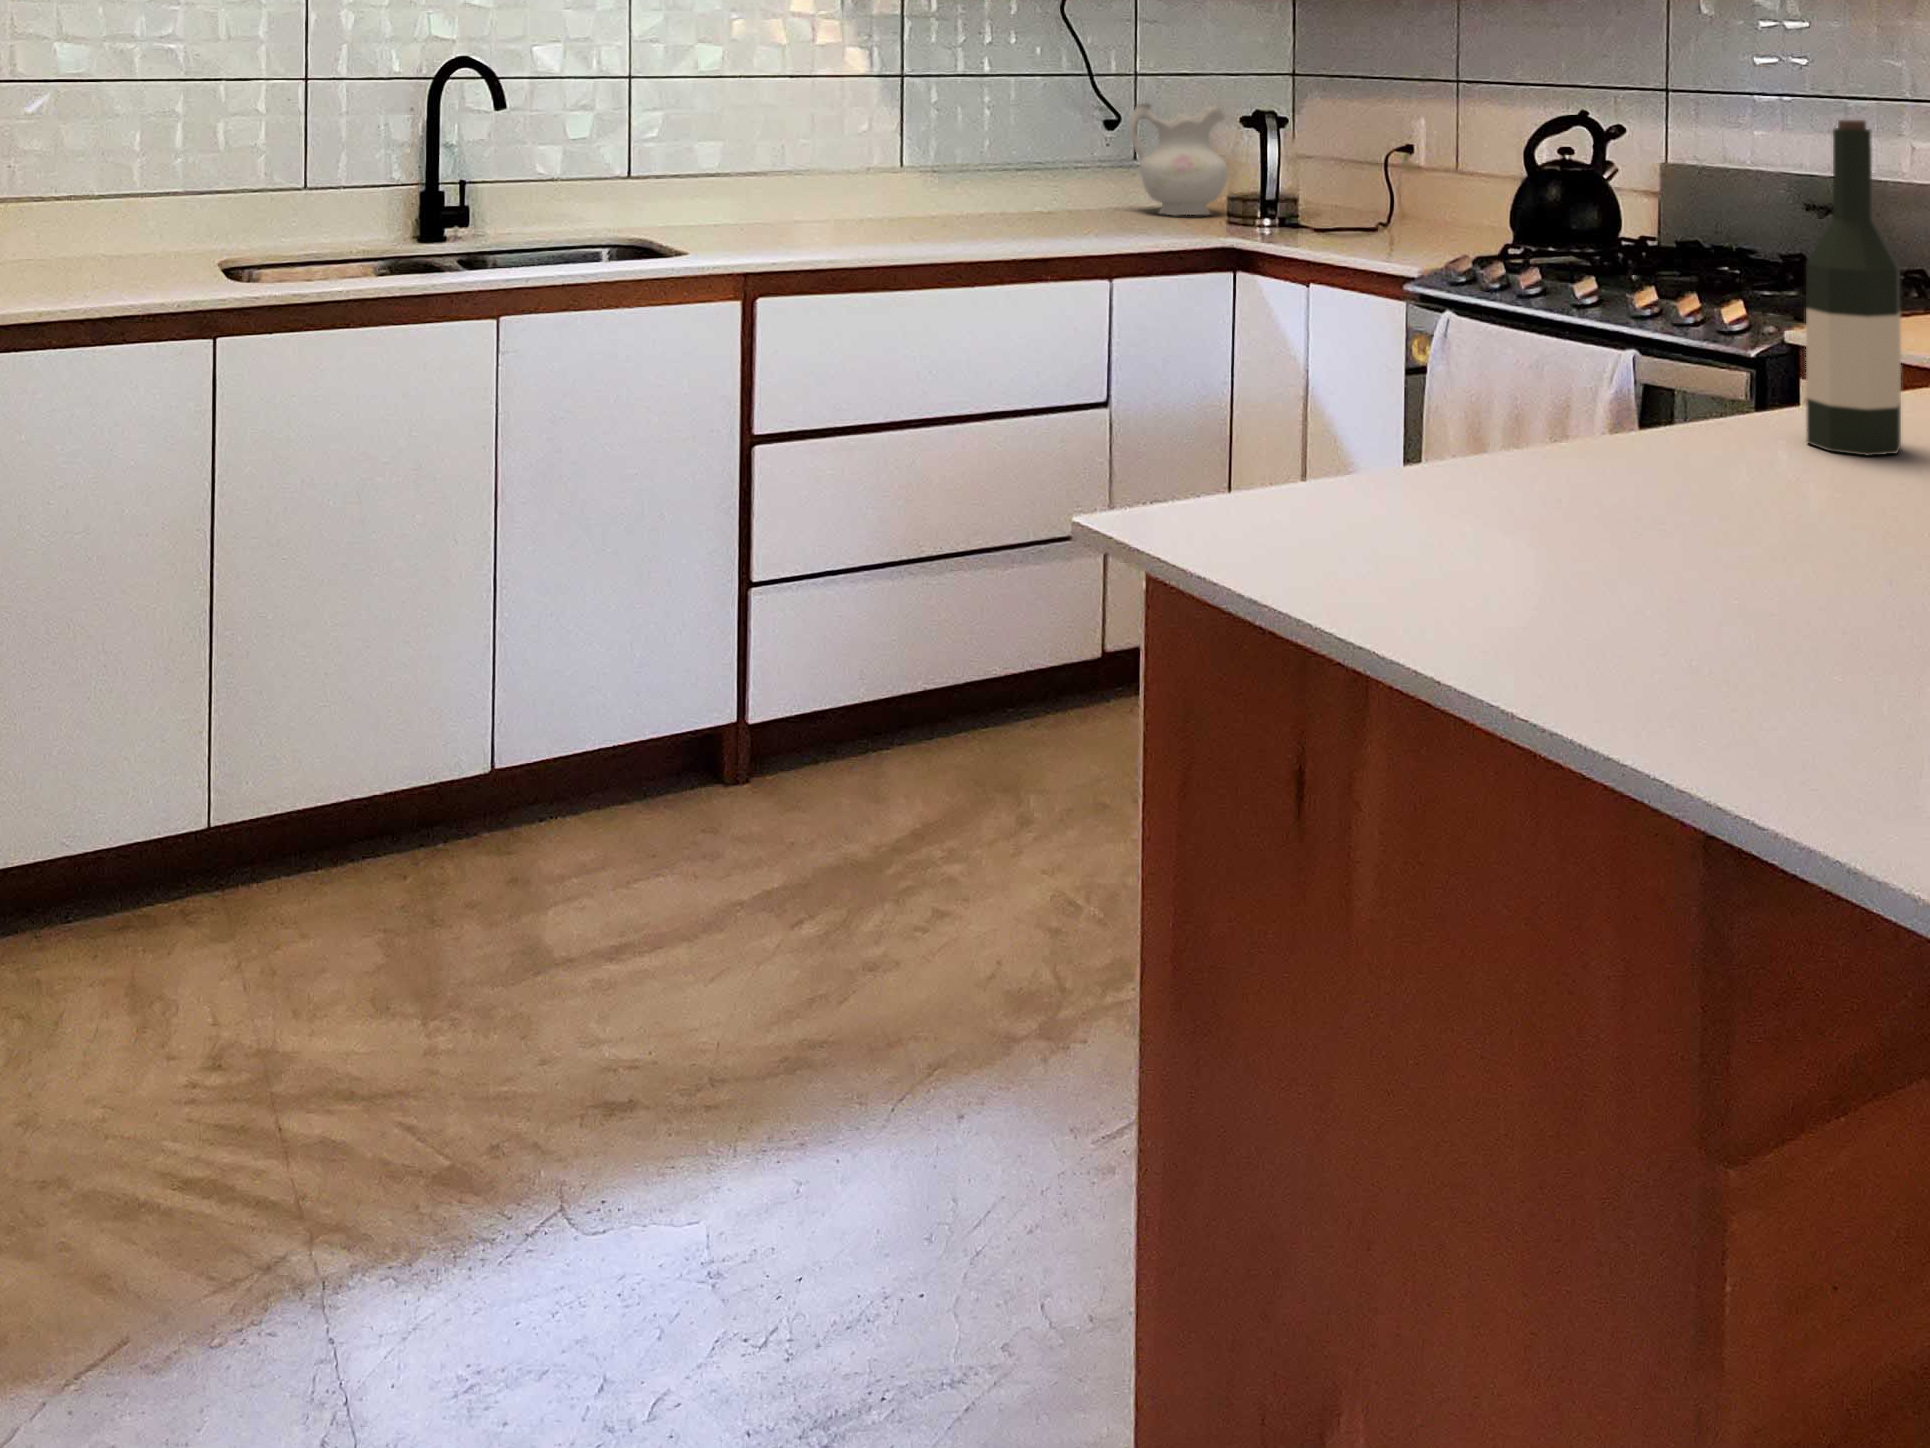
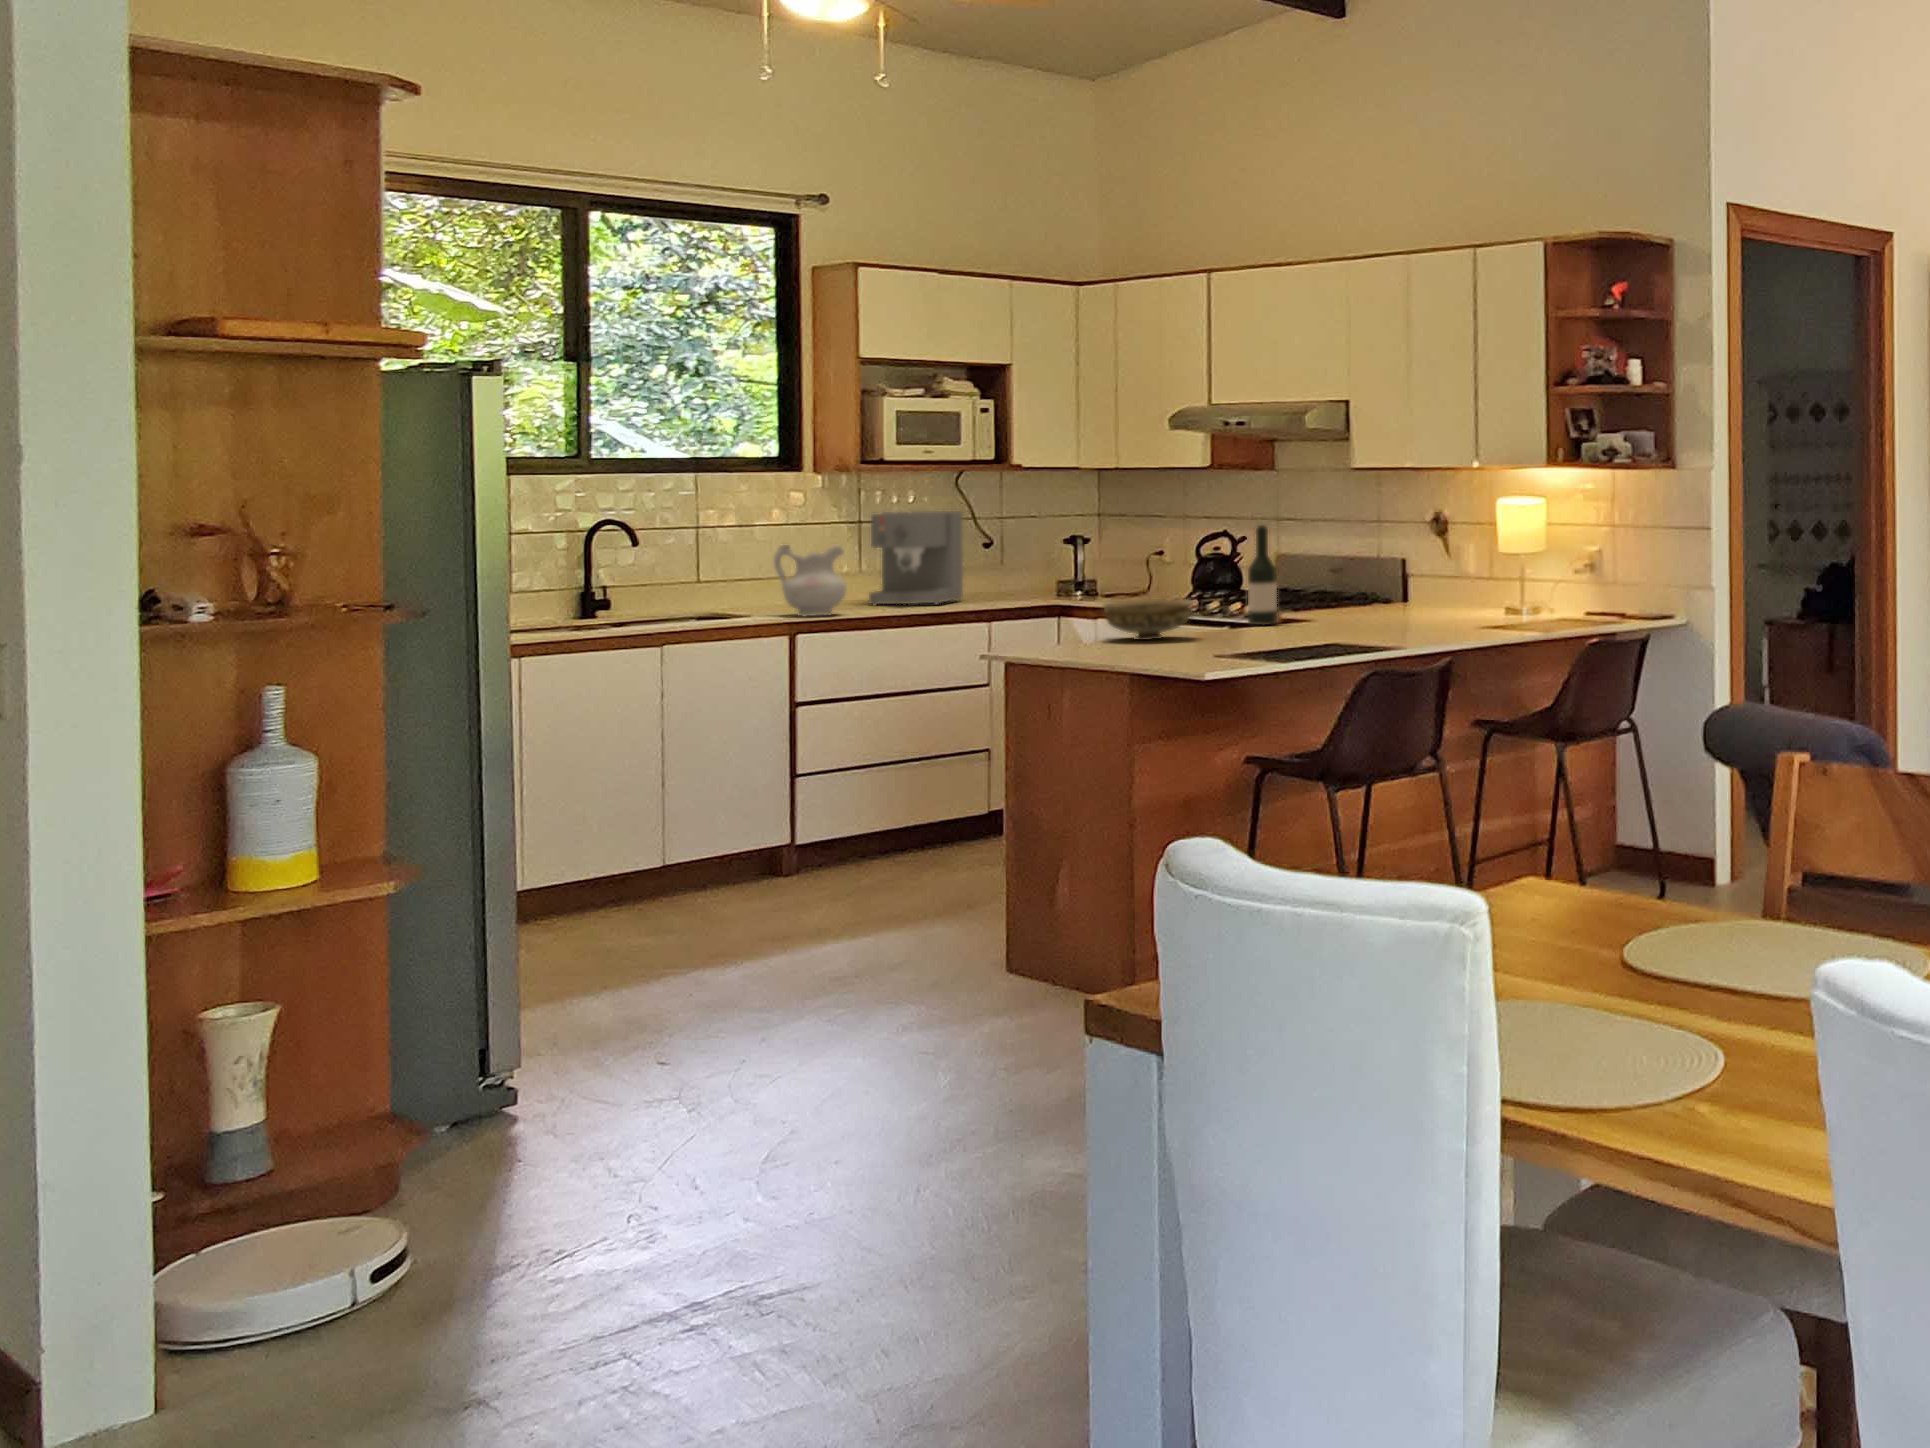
coffee maker: none [918,56,1076,233] -> present [869,511,963,605]
ceramic pitcher: present [1129,103,1228,215] -> present [774,545,847,616]
ceramic bowl: none [1387,390,1765,586] -> present [1103,599,1193,640]

